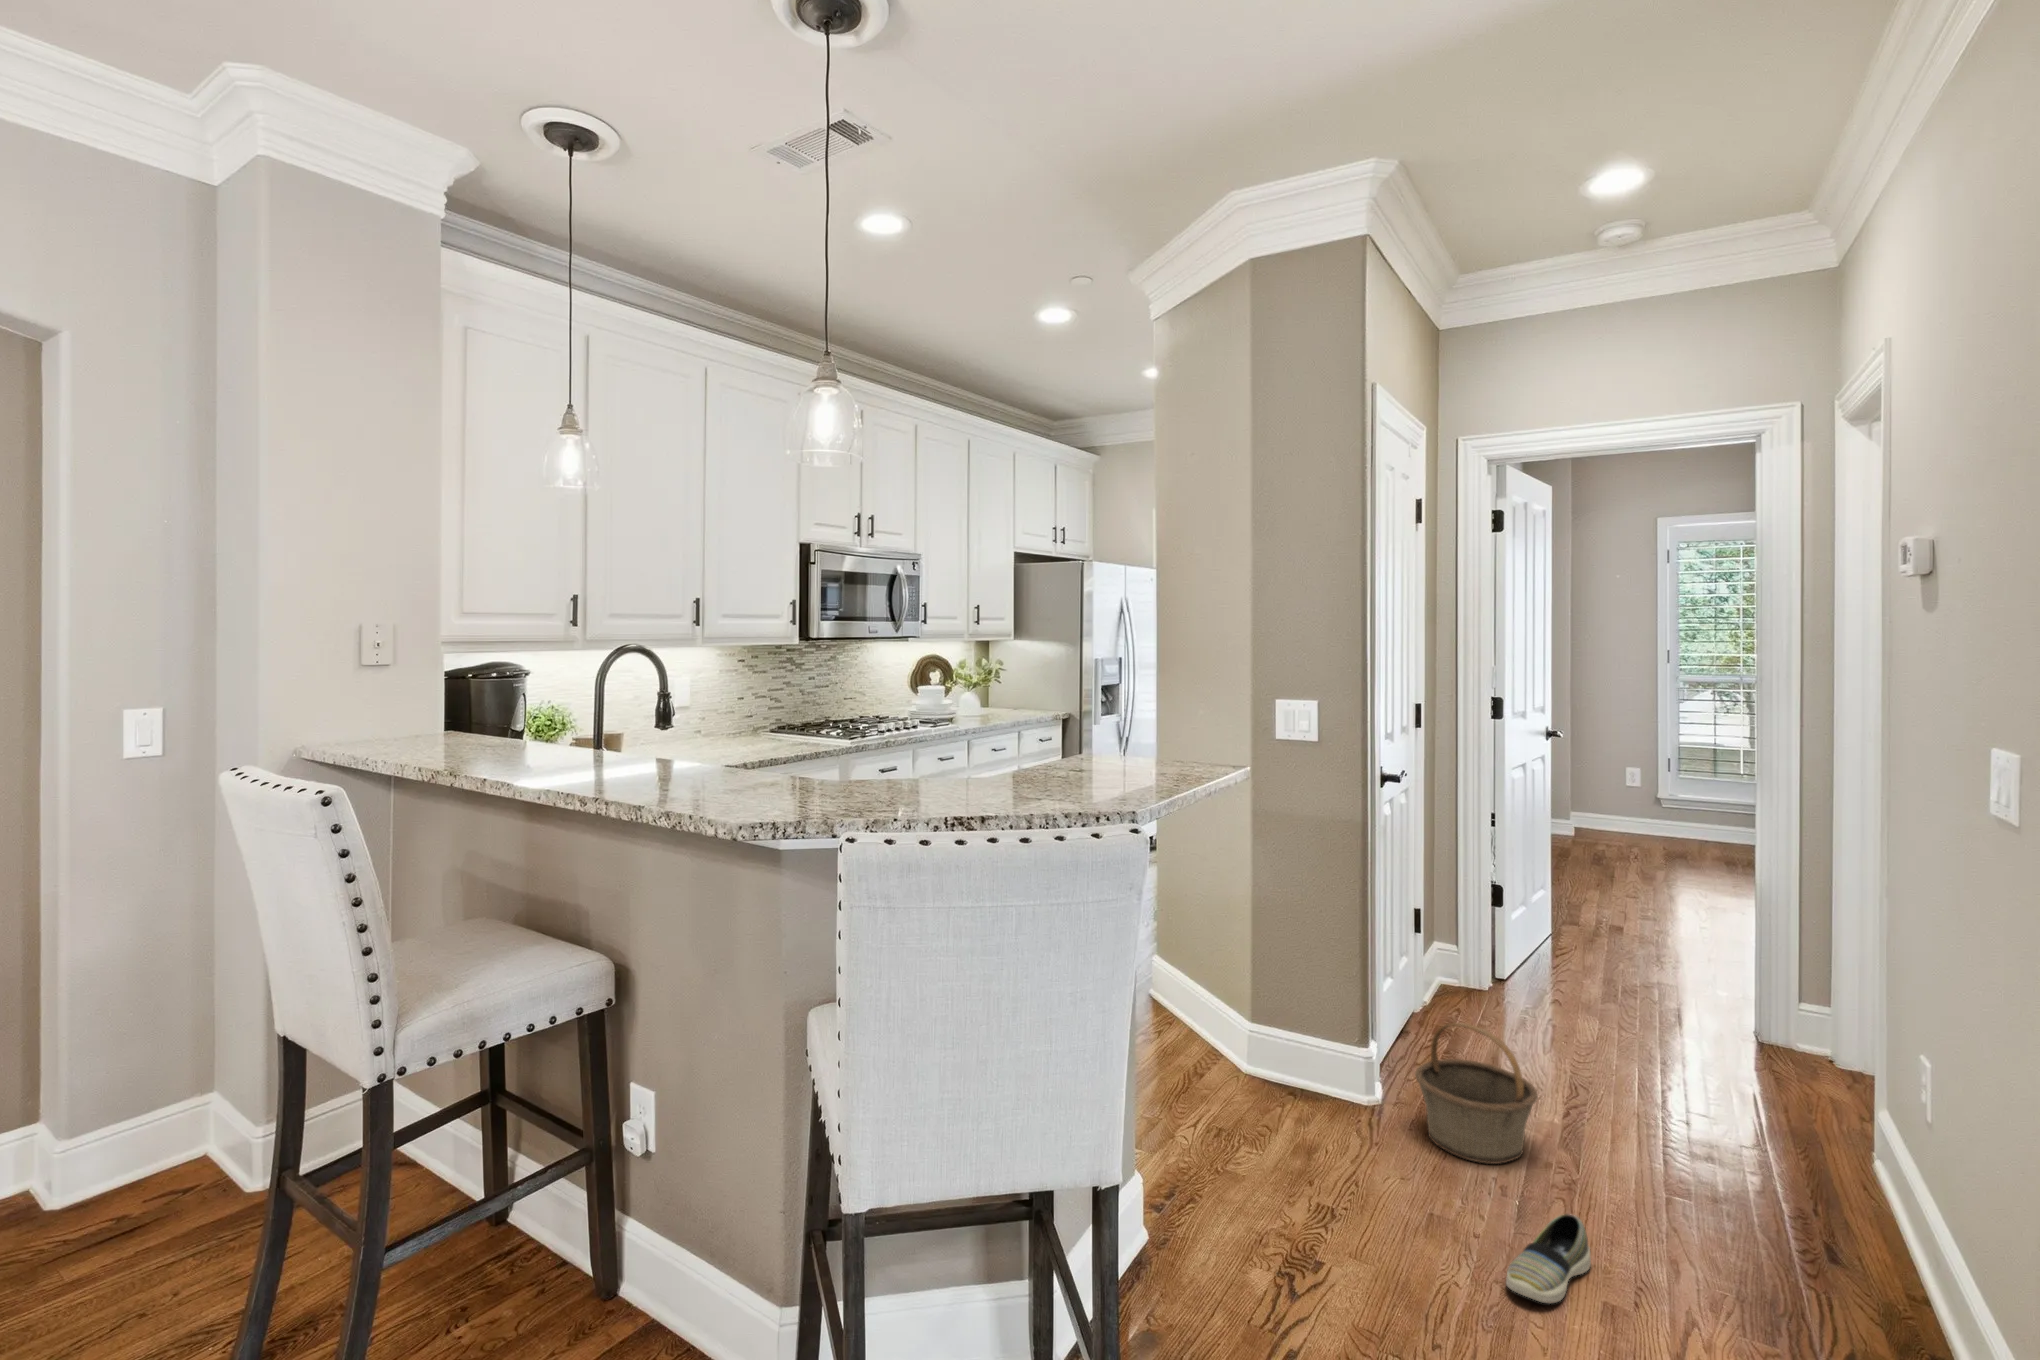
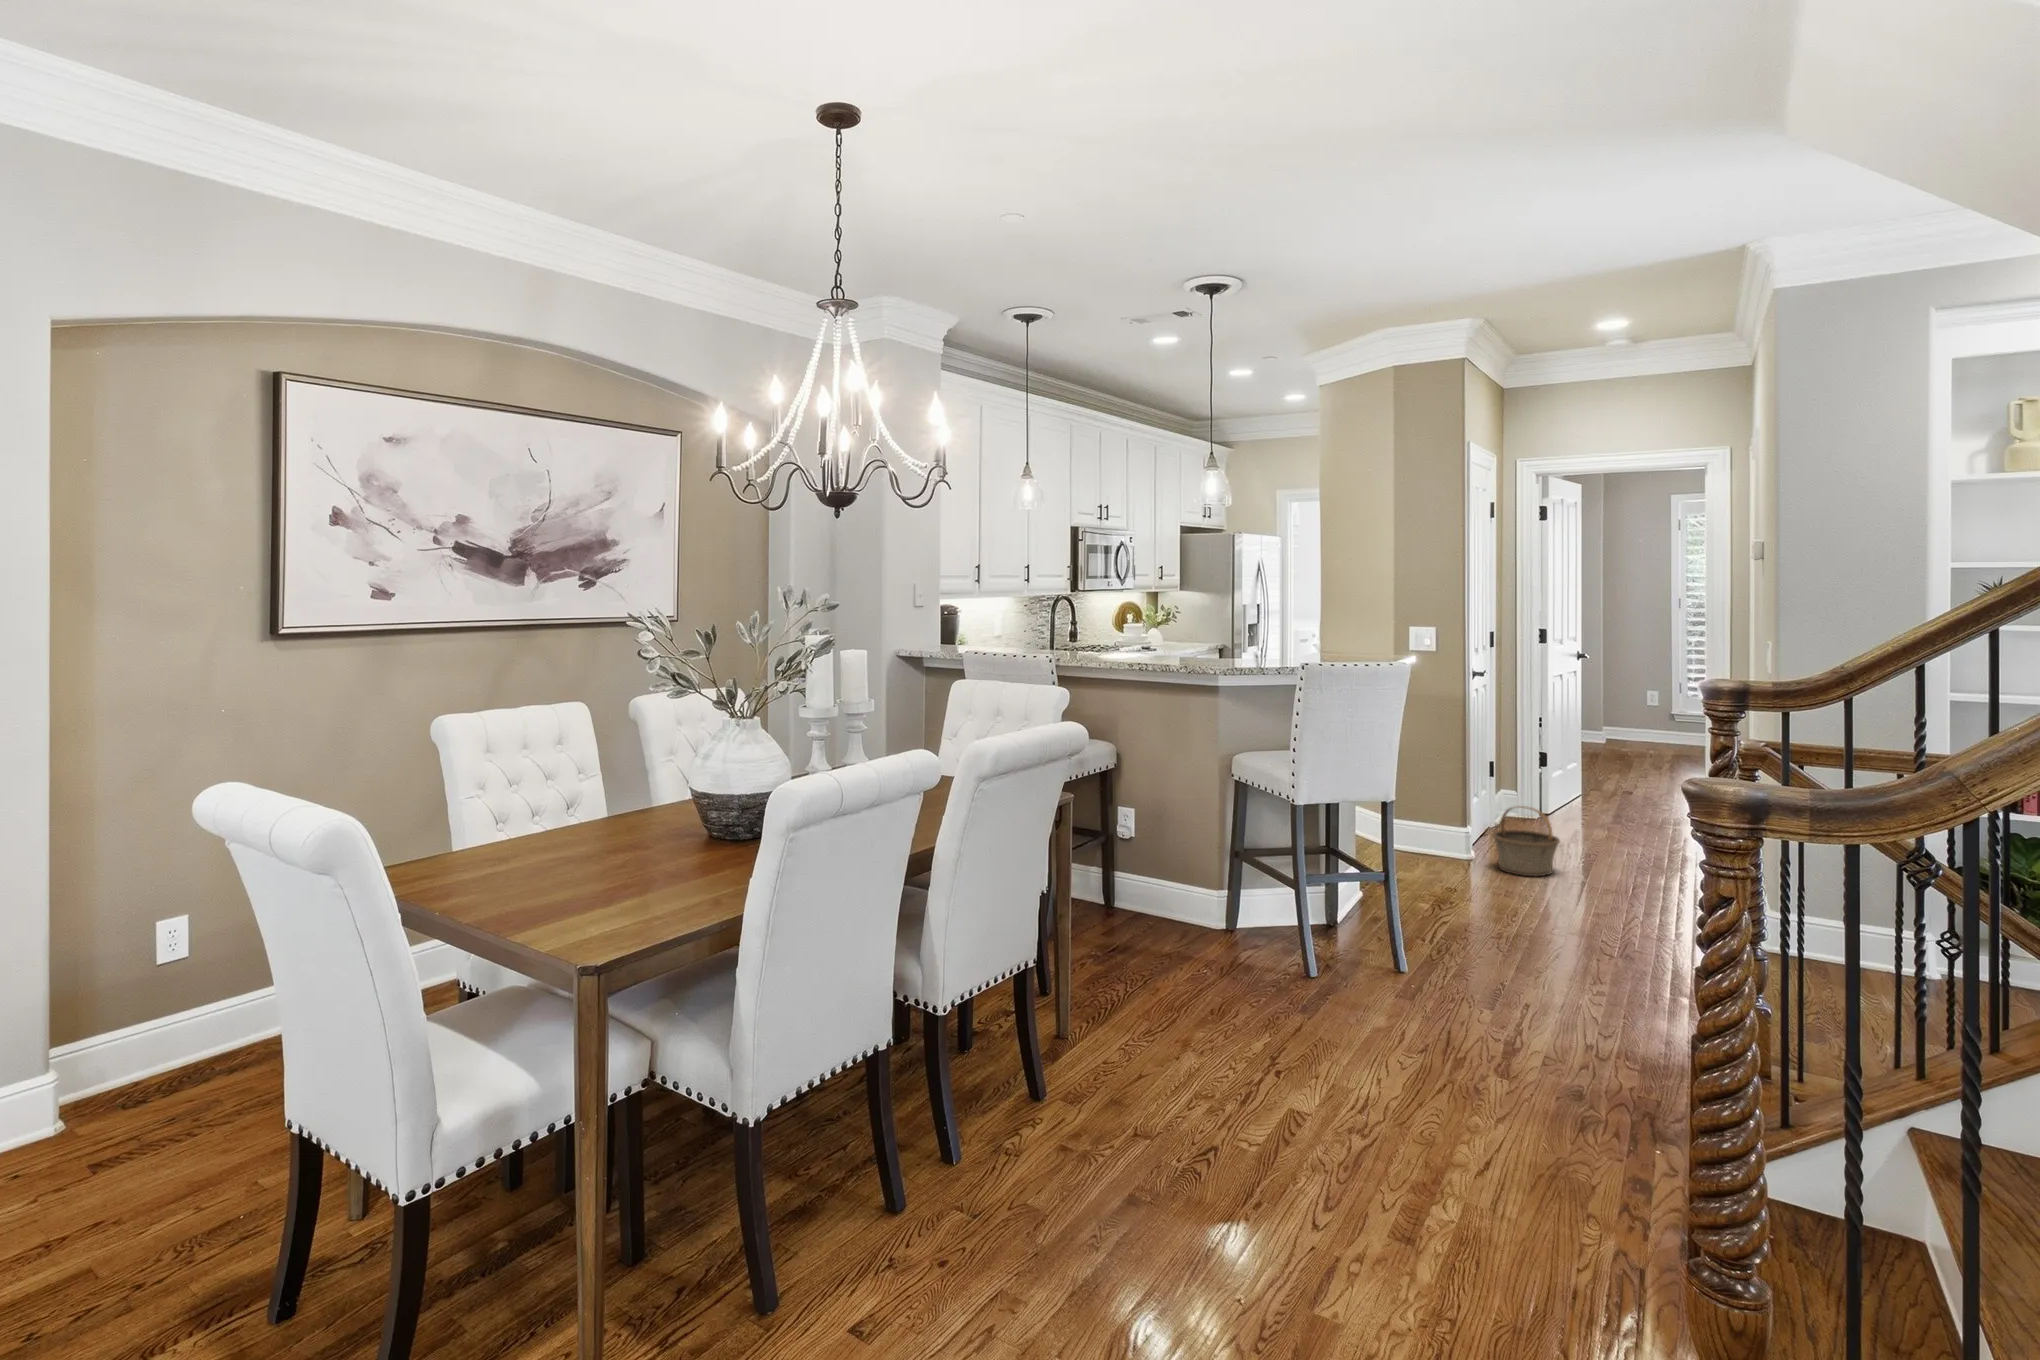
shoe: present [1506,1214,1591,1303] -> none [1540,879,1583,910]

